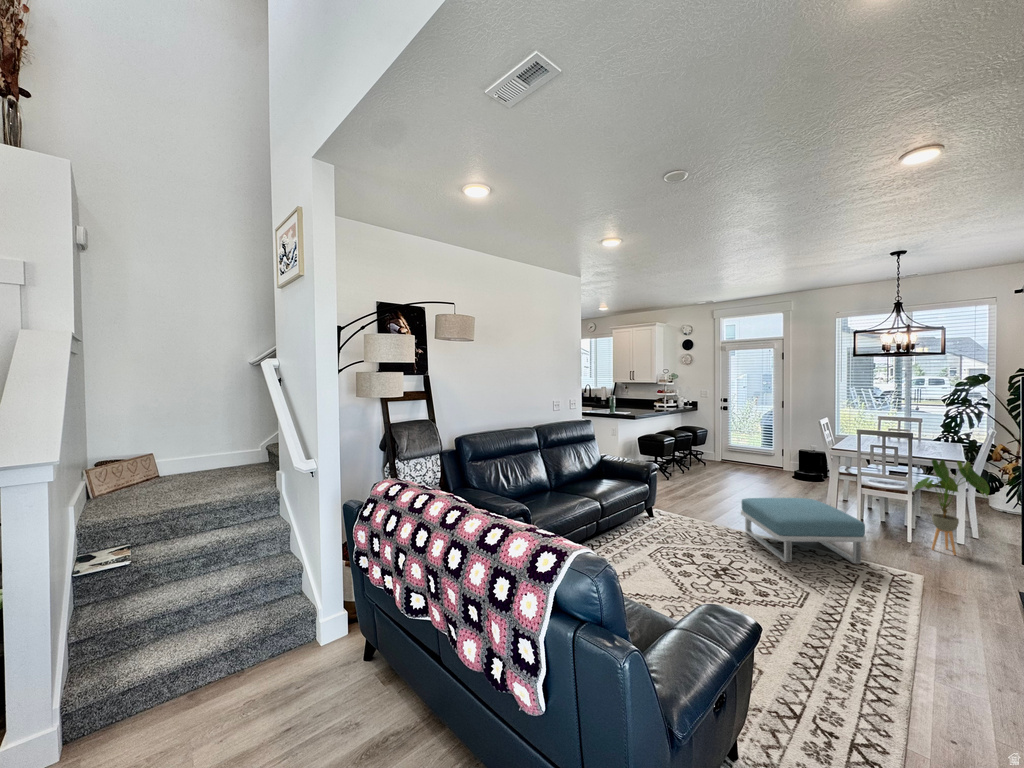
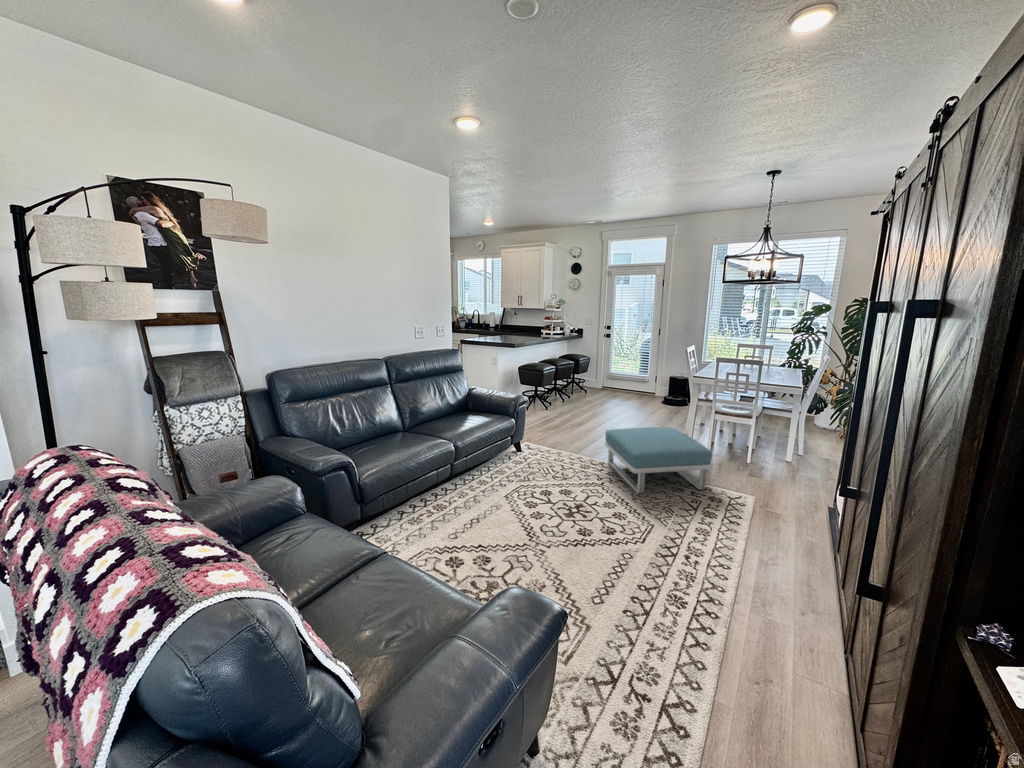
house plant: present [914,459,989,555] -> none [756,387,818,474]

